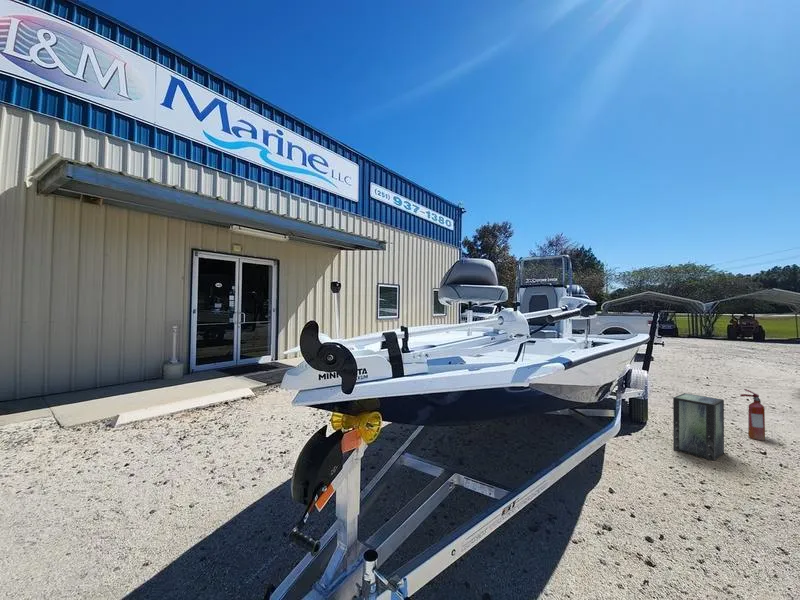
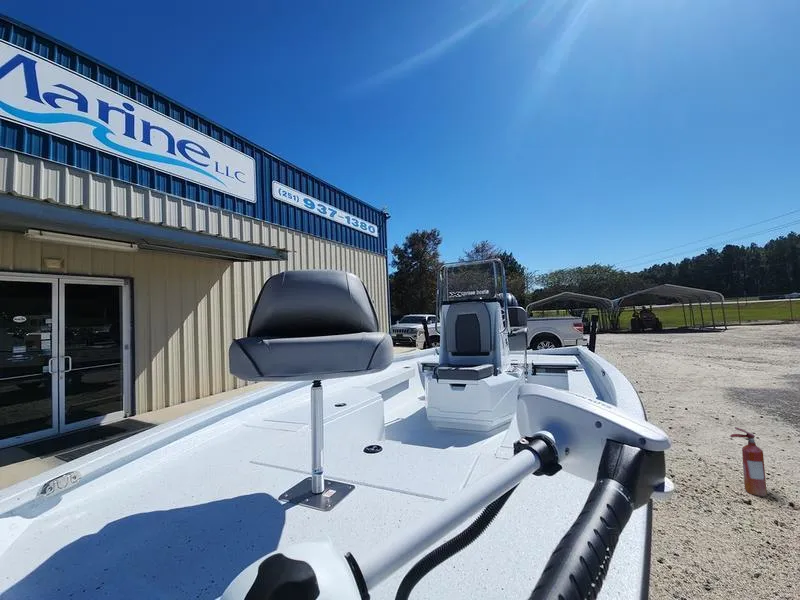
storage box: present [673,393,724,461] -> none [667,447,738,559]

